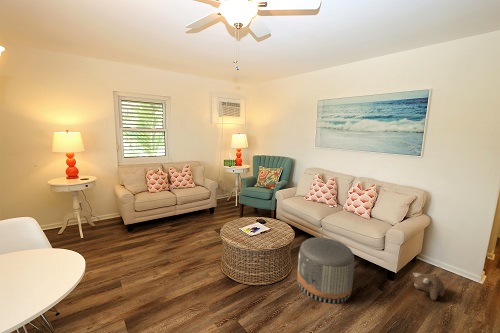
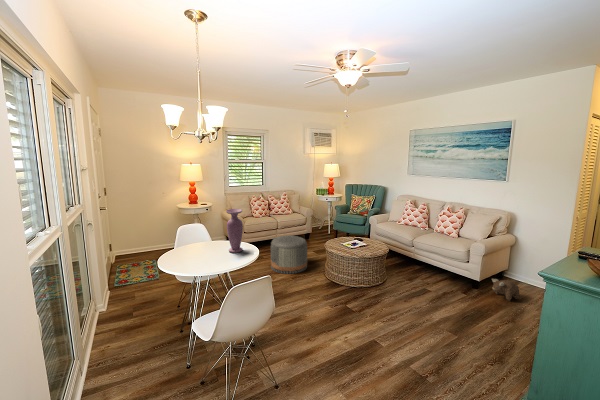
vase: none [10,204,55,282] -> present [226,209,243,253]
pouf: present [297,237,354,303] -> present [271,236,307,274]

